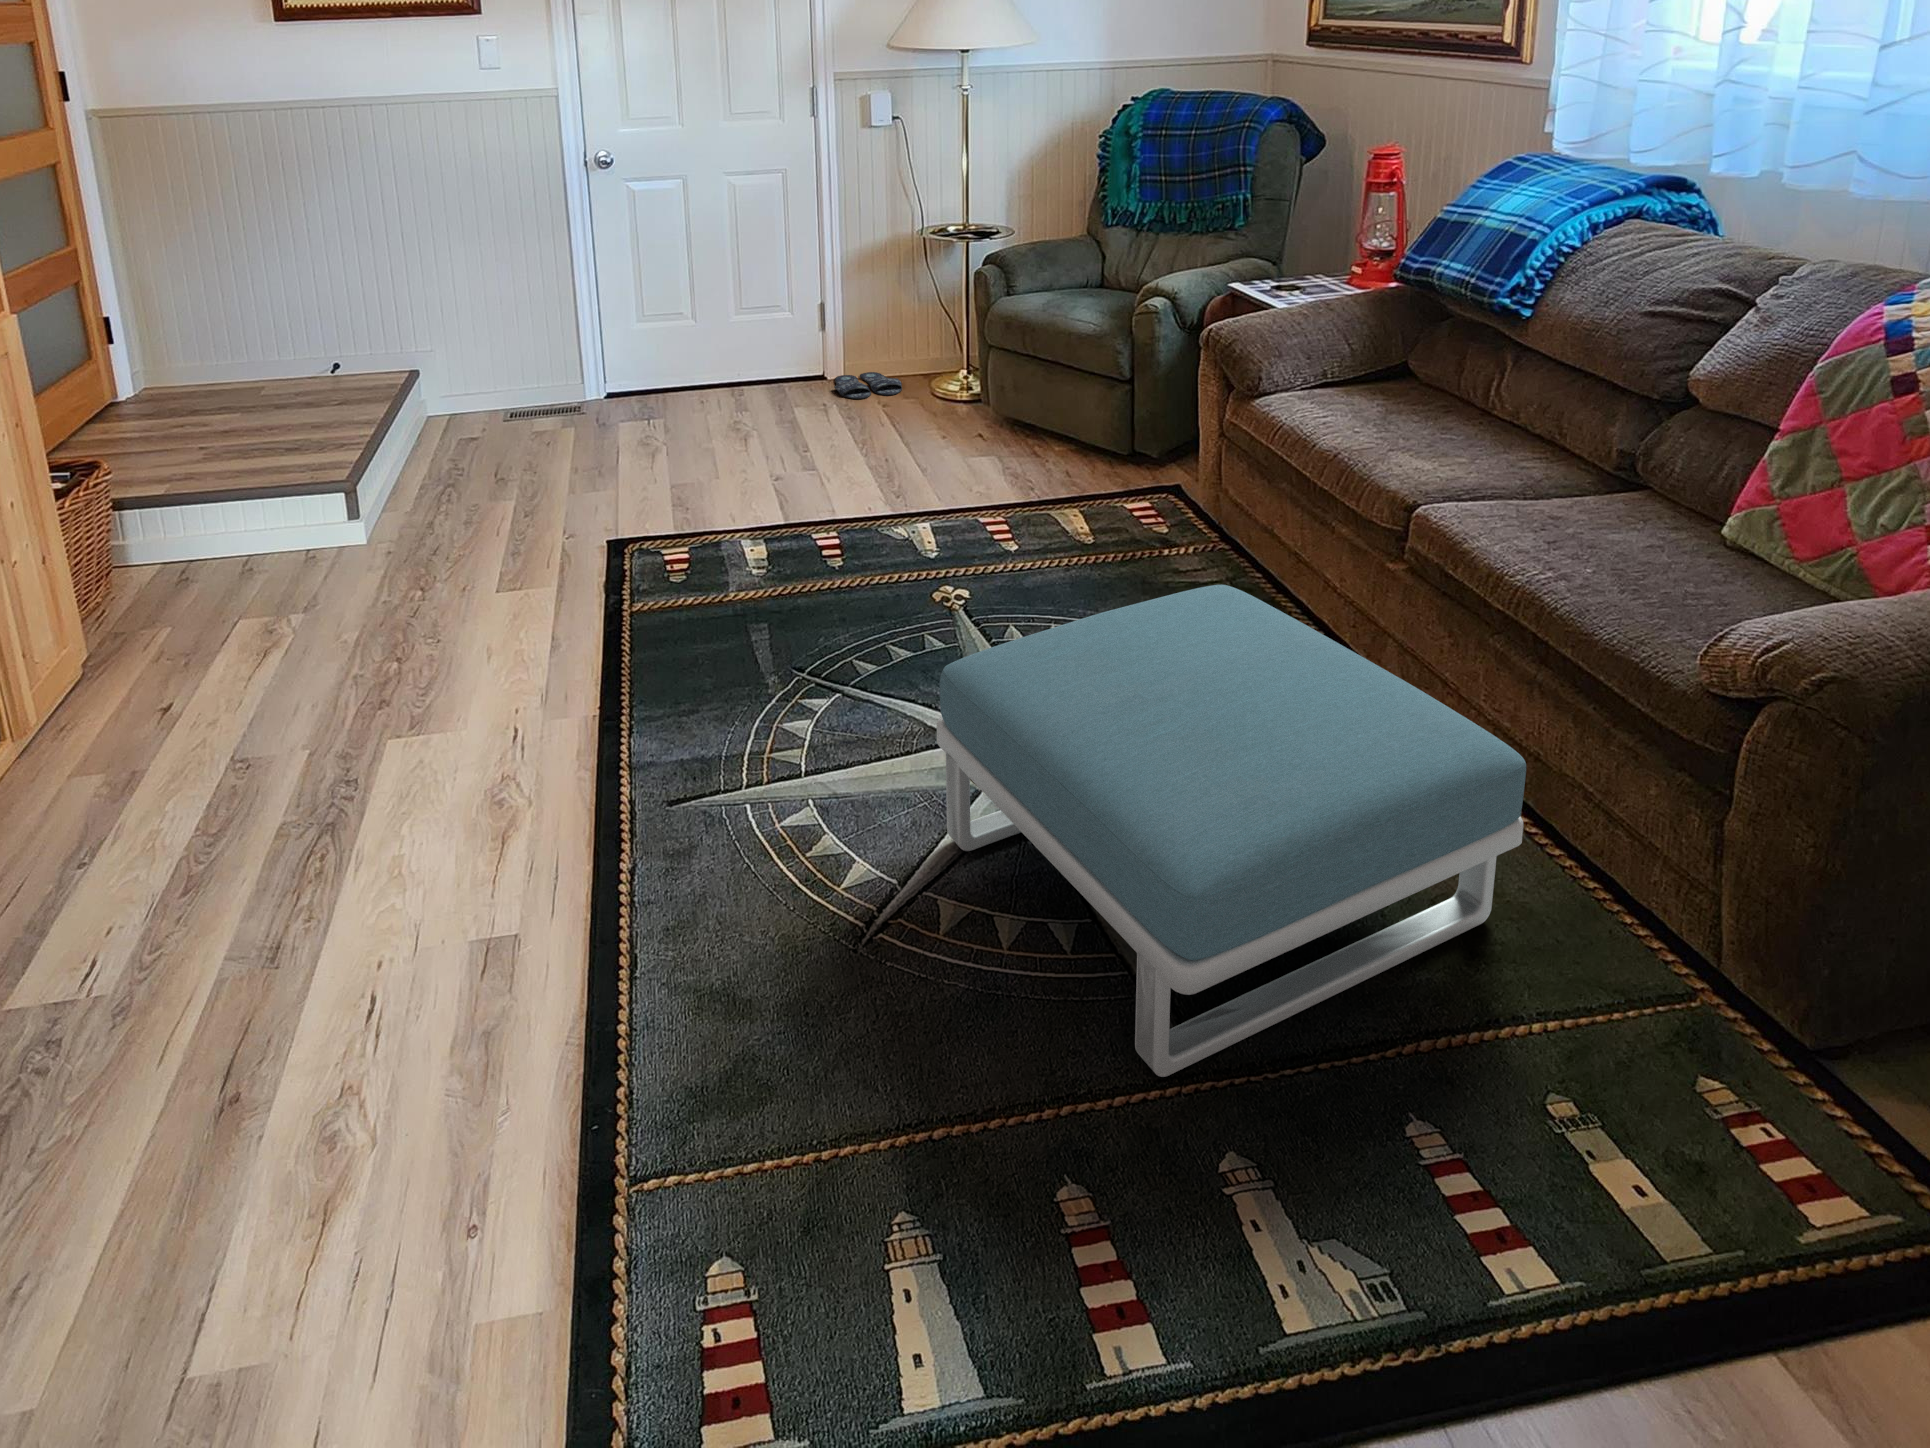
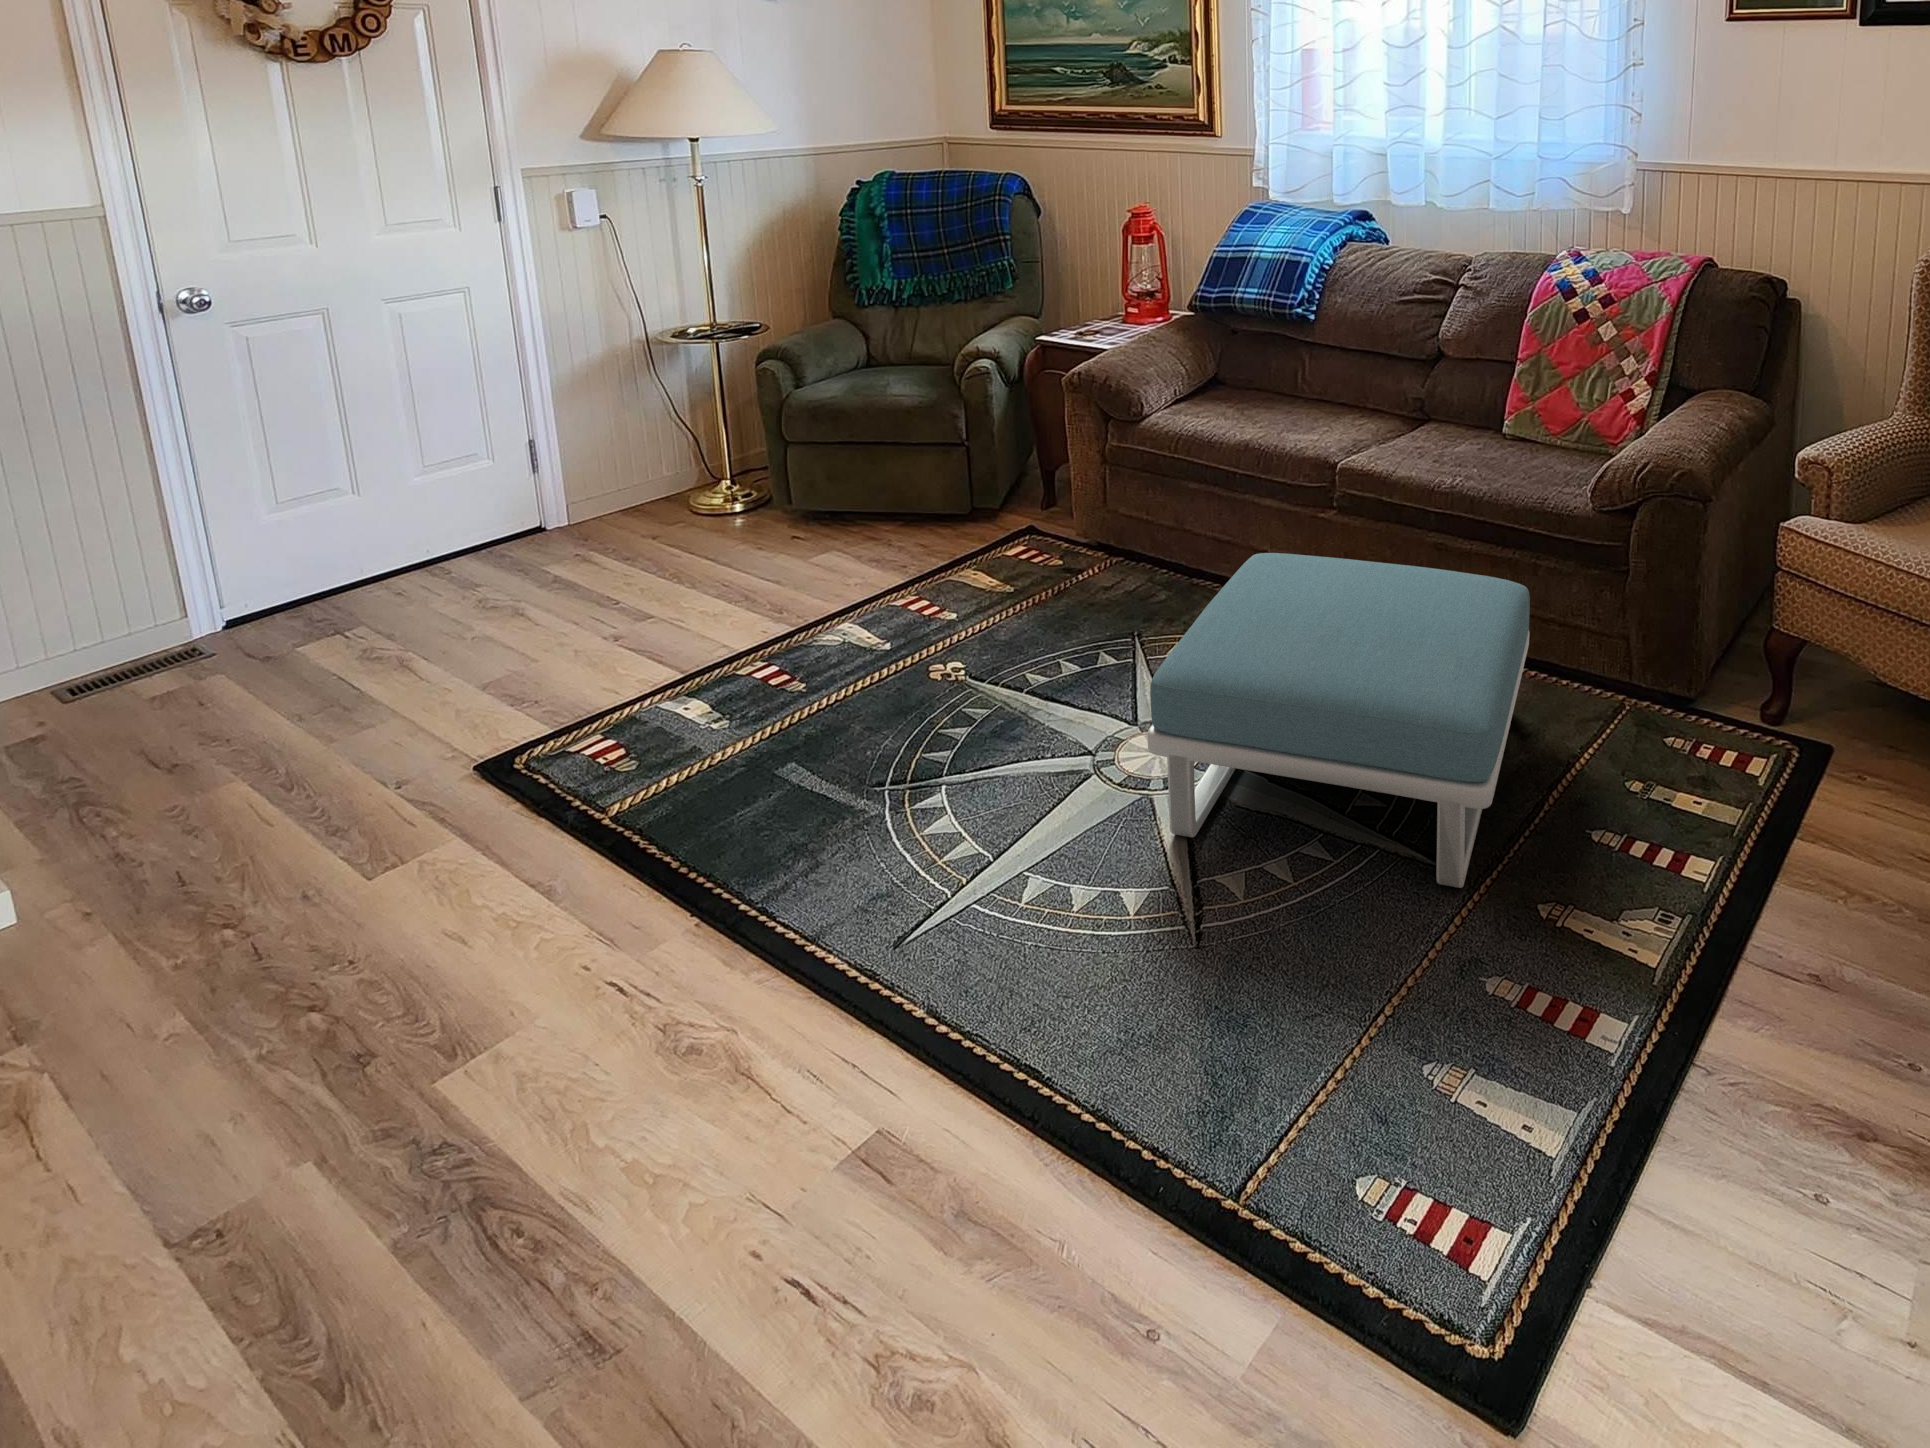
slippers: present [834,372,902,399] -> none [566,505,666,538]

